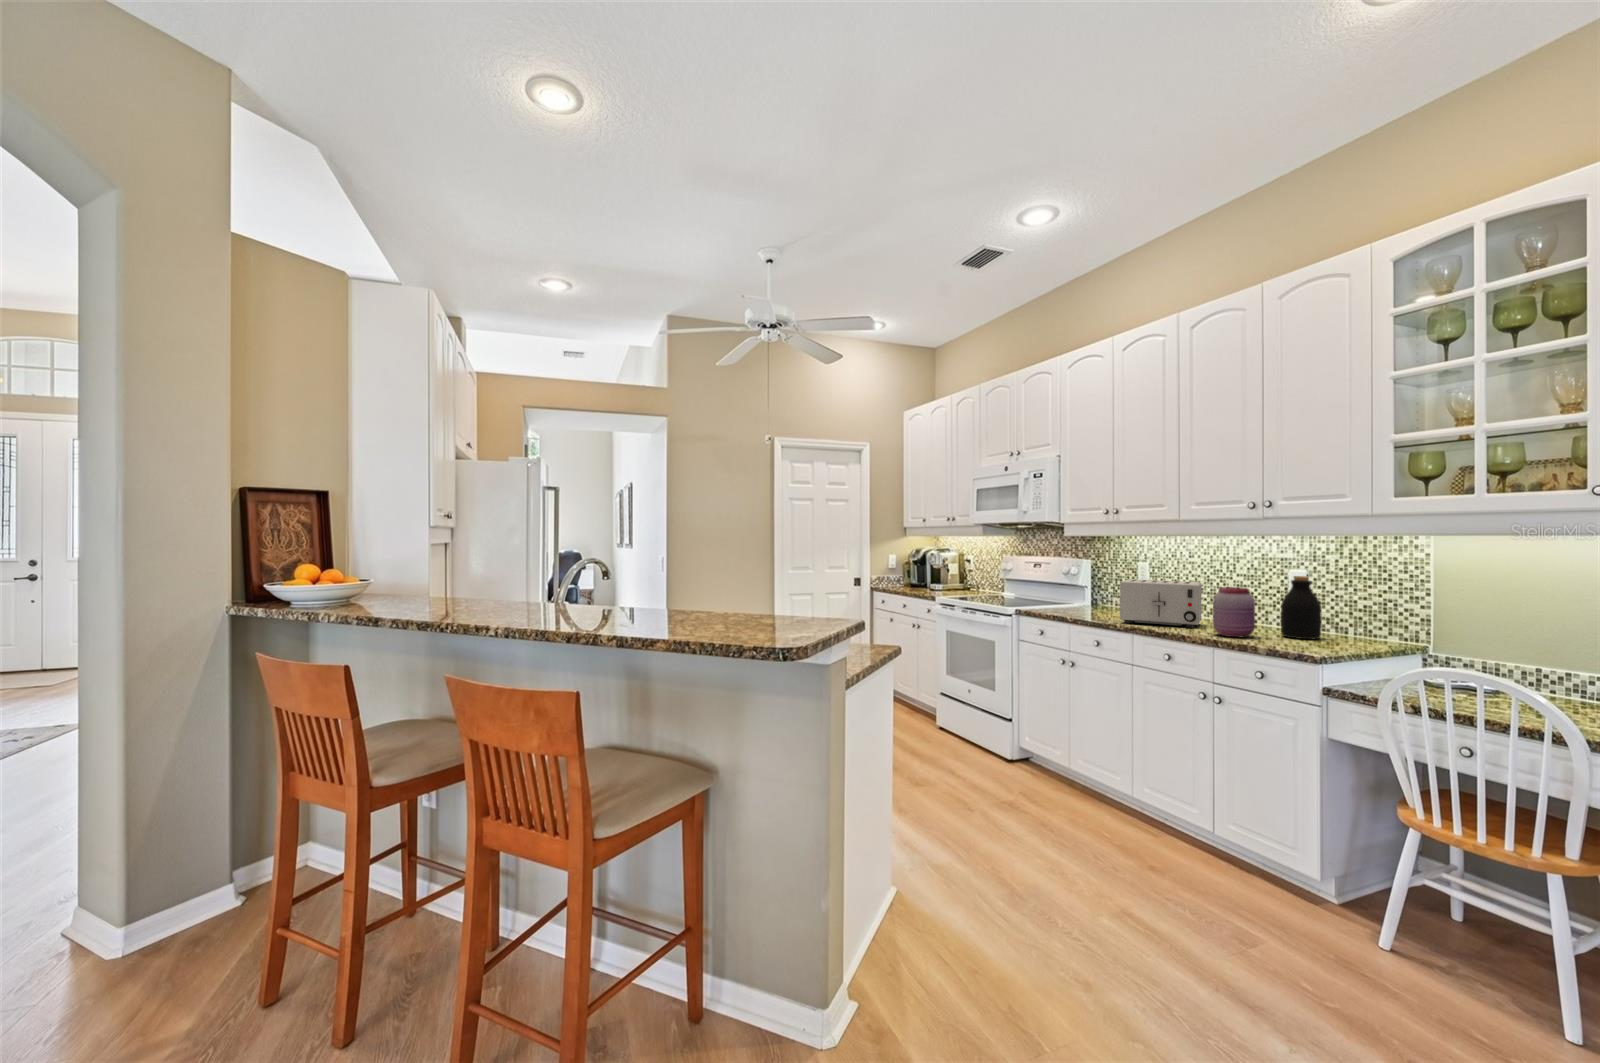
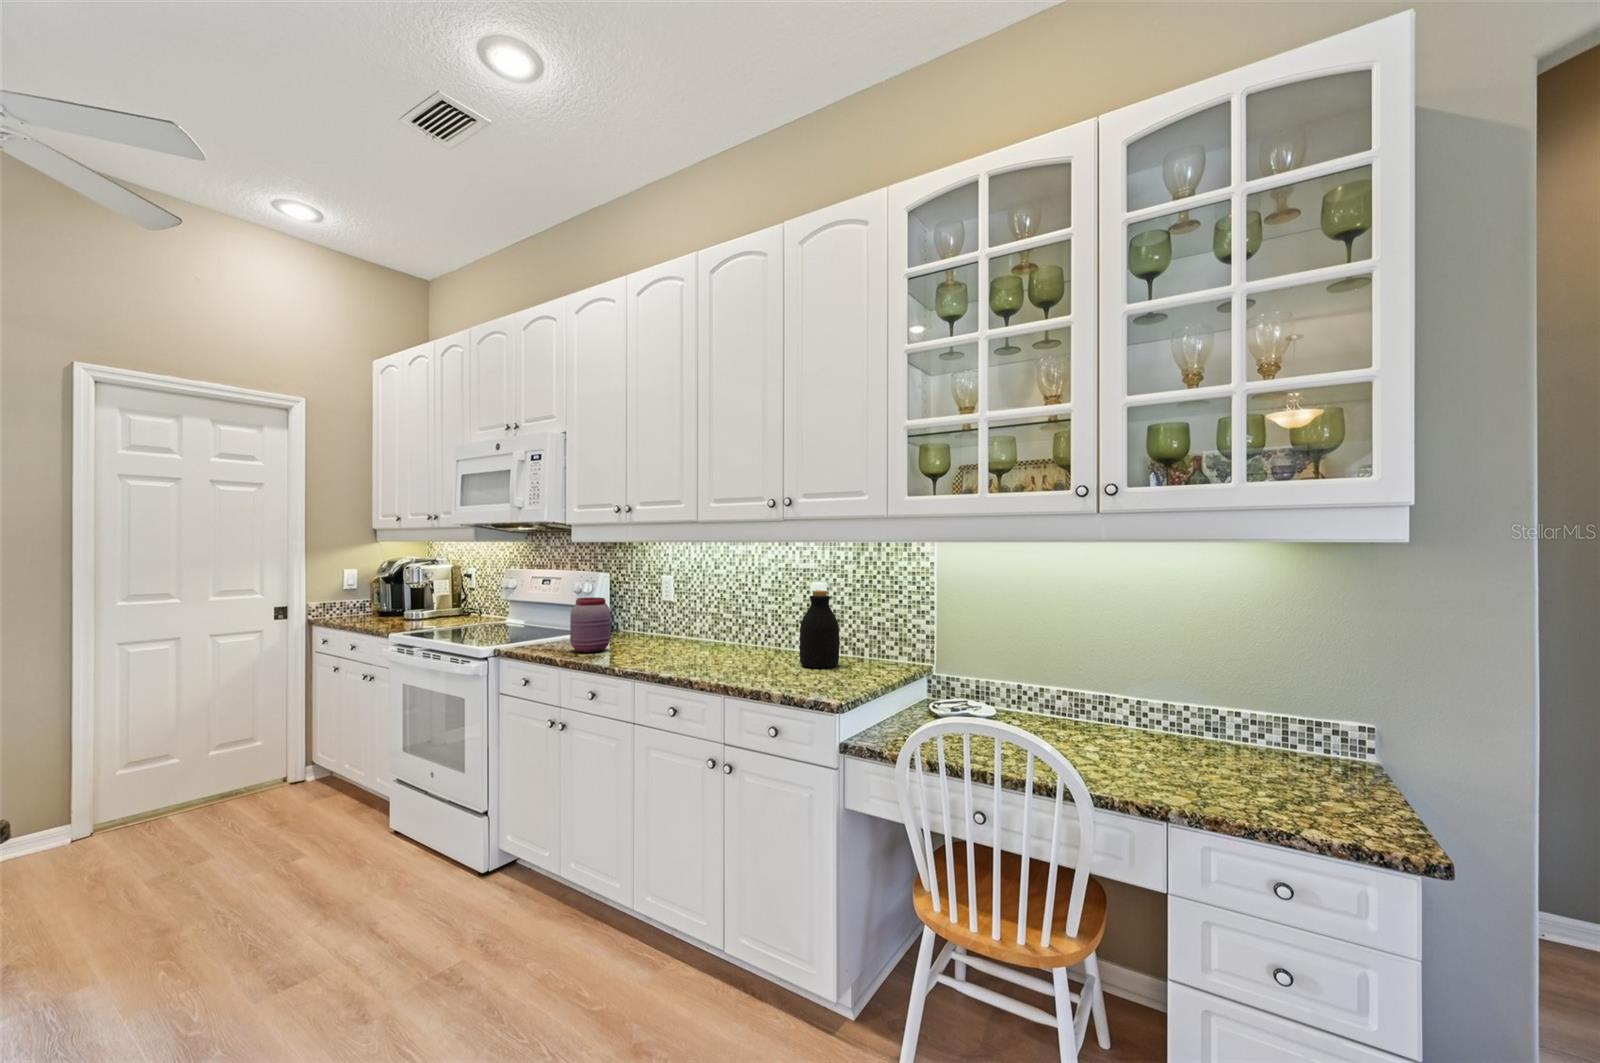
toaster: present [1120,579,1202,628] -> none [623,599,722,661]
jar: present [1213,587,1255,637] -> present [570,597,610,652]

